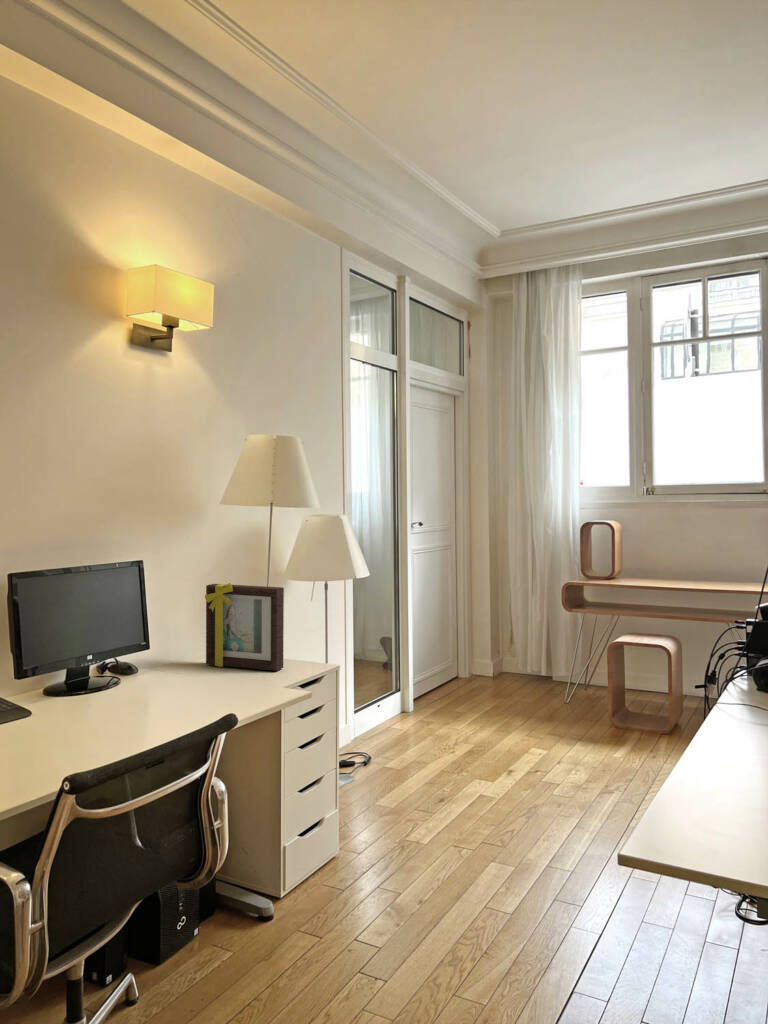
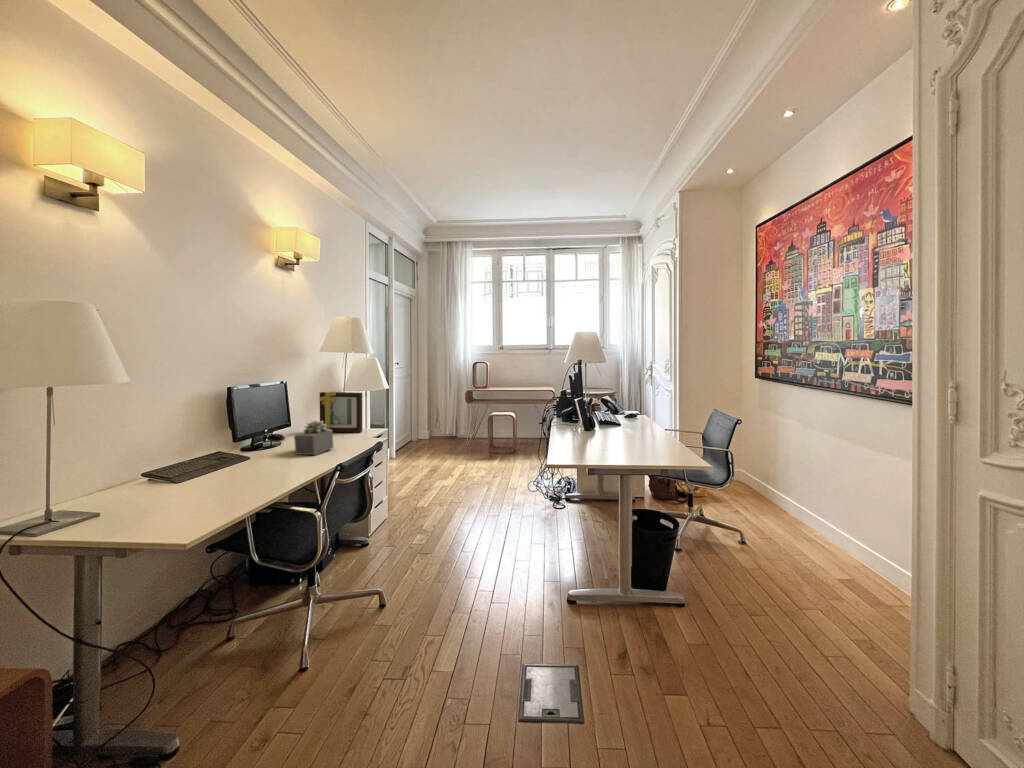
succulent plant: none [107,646,186,722] -> present [294,421,333,455]

